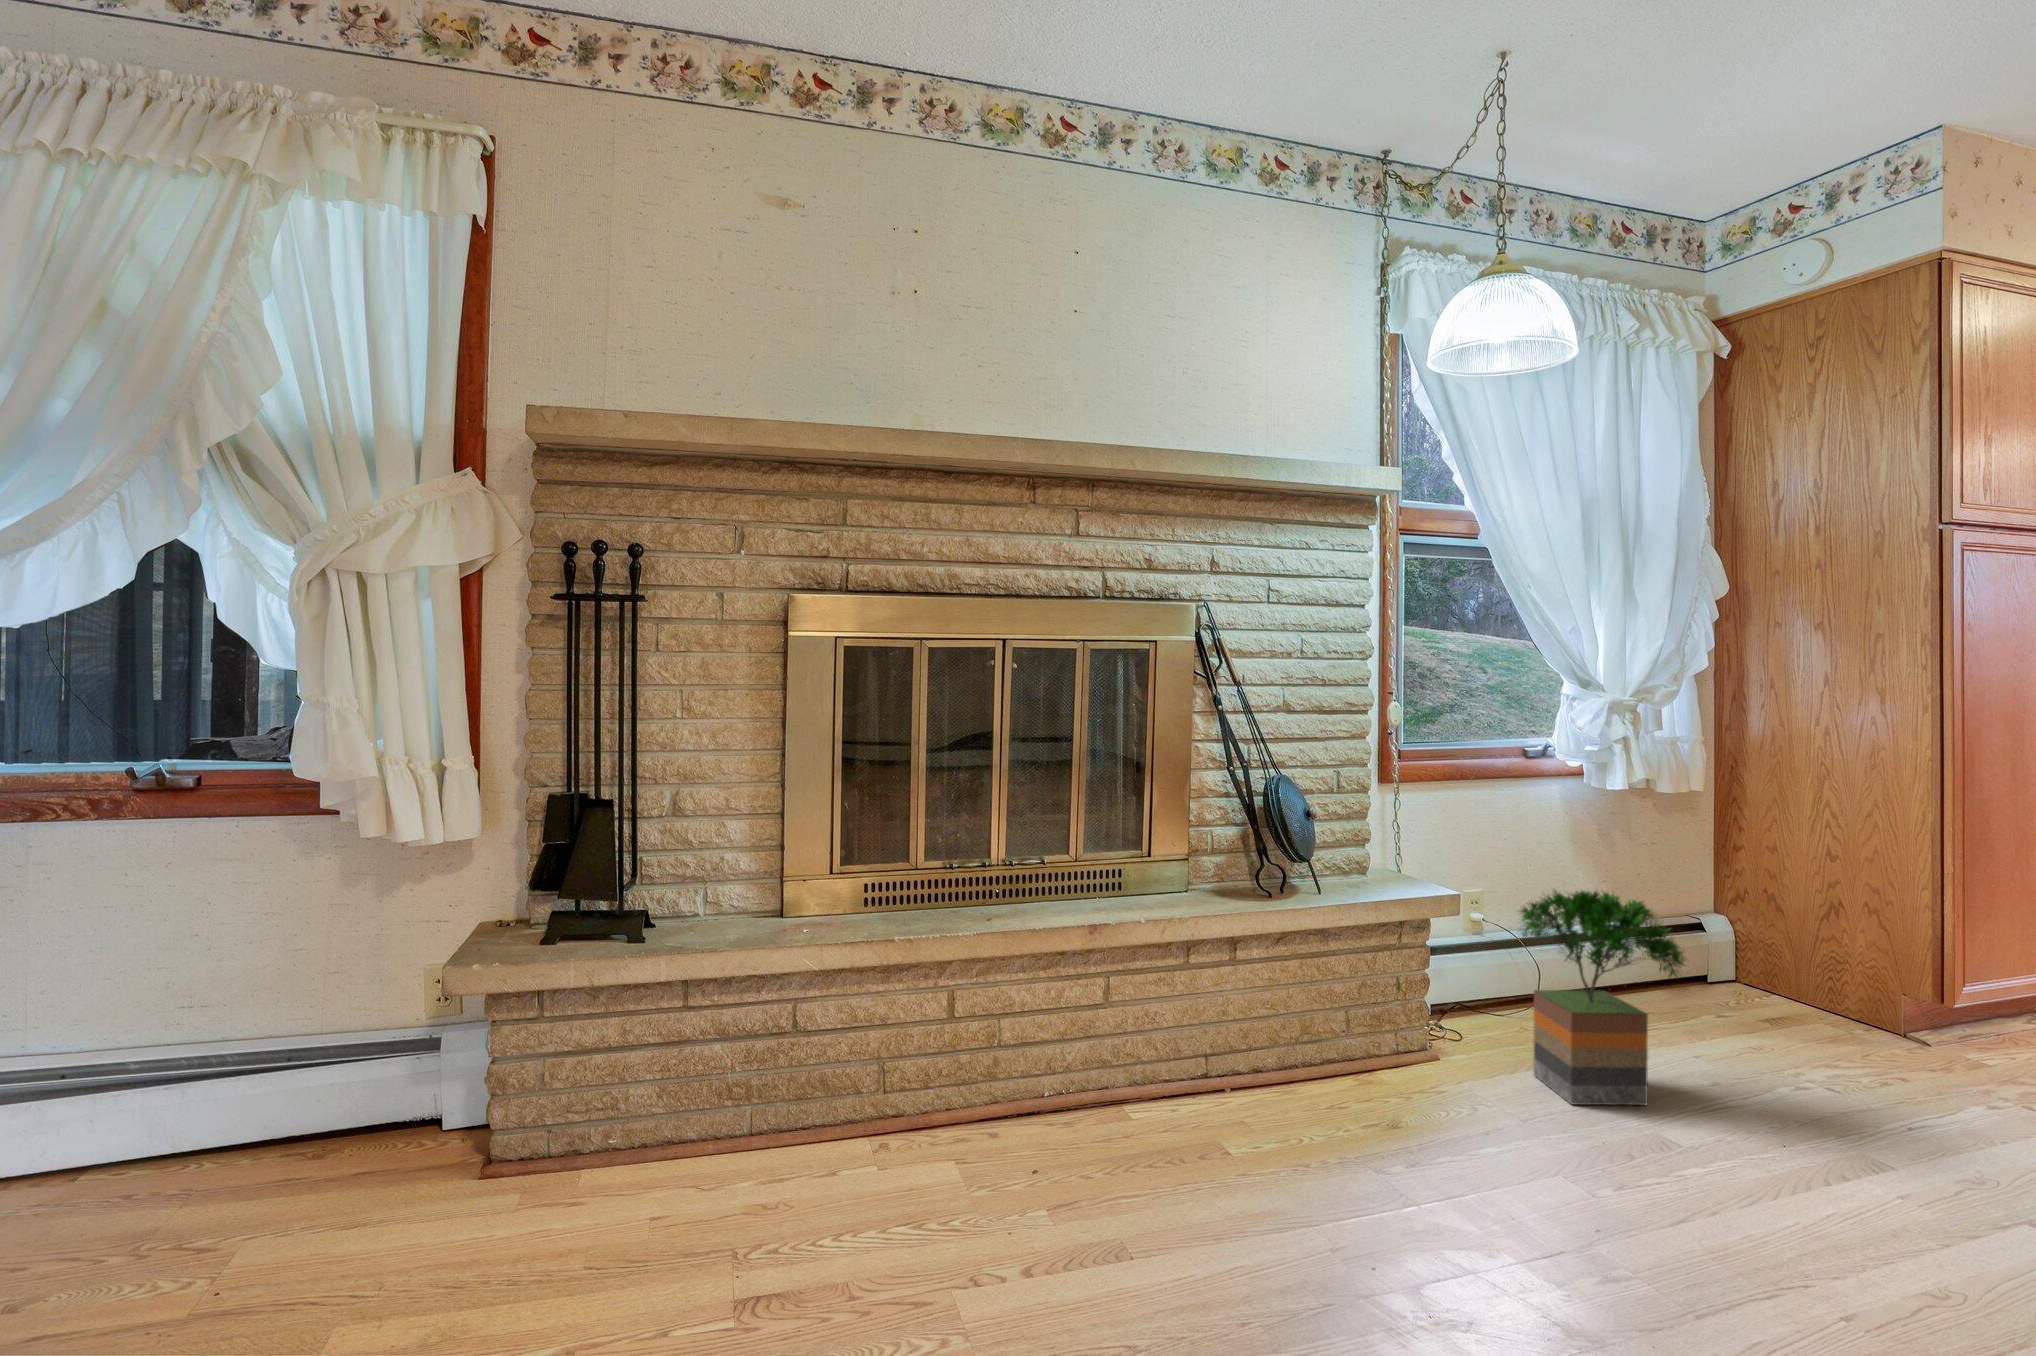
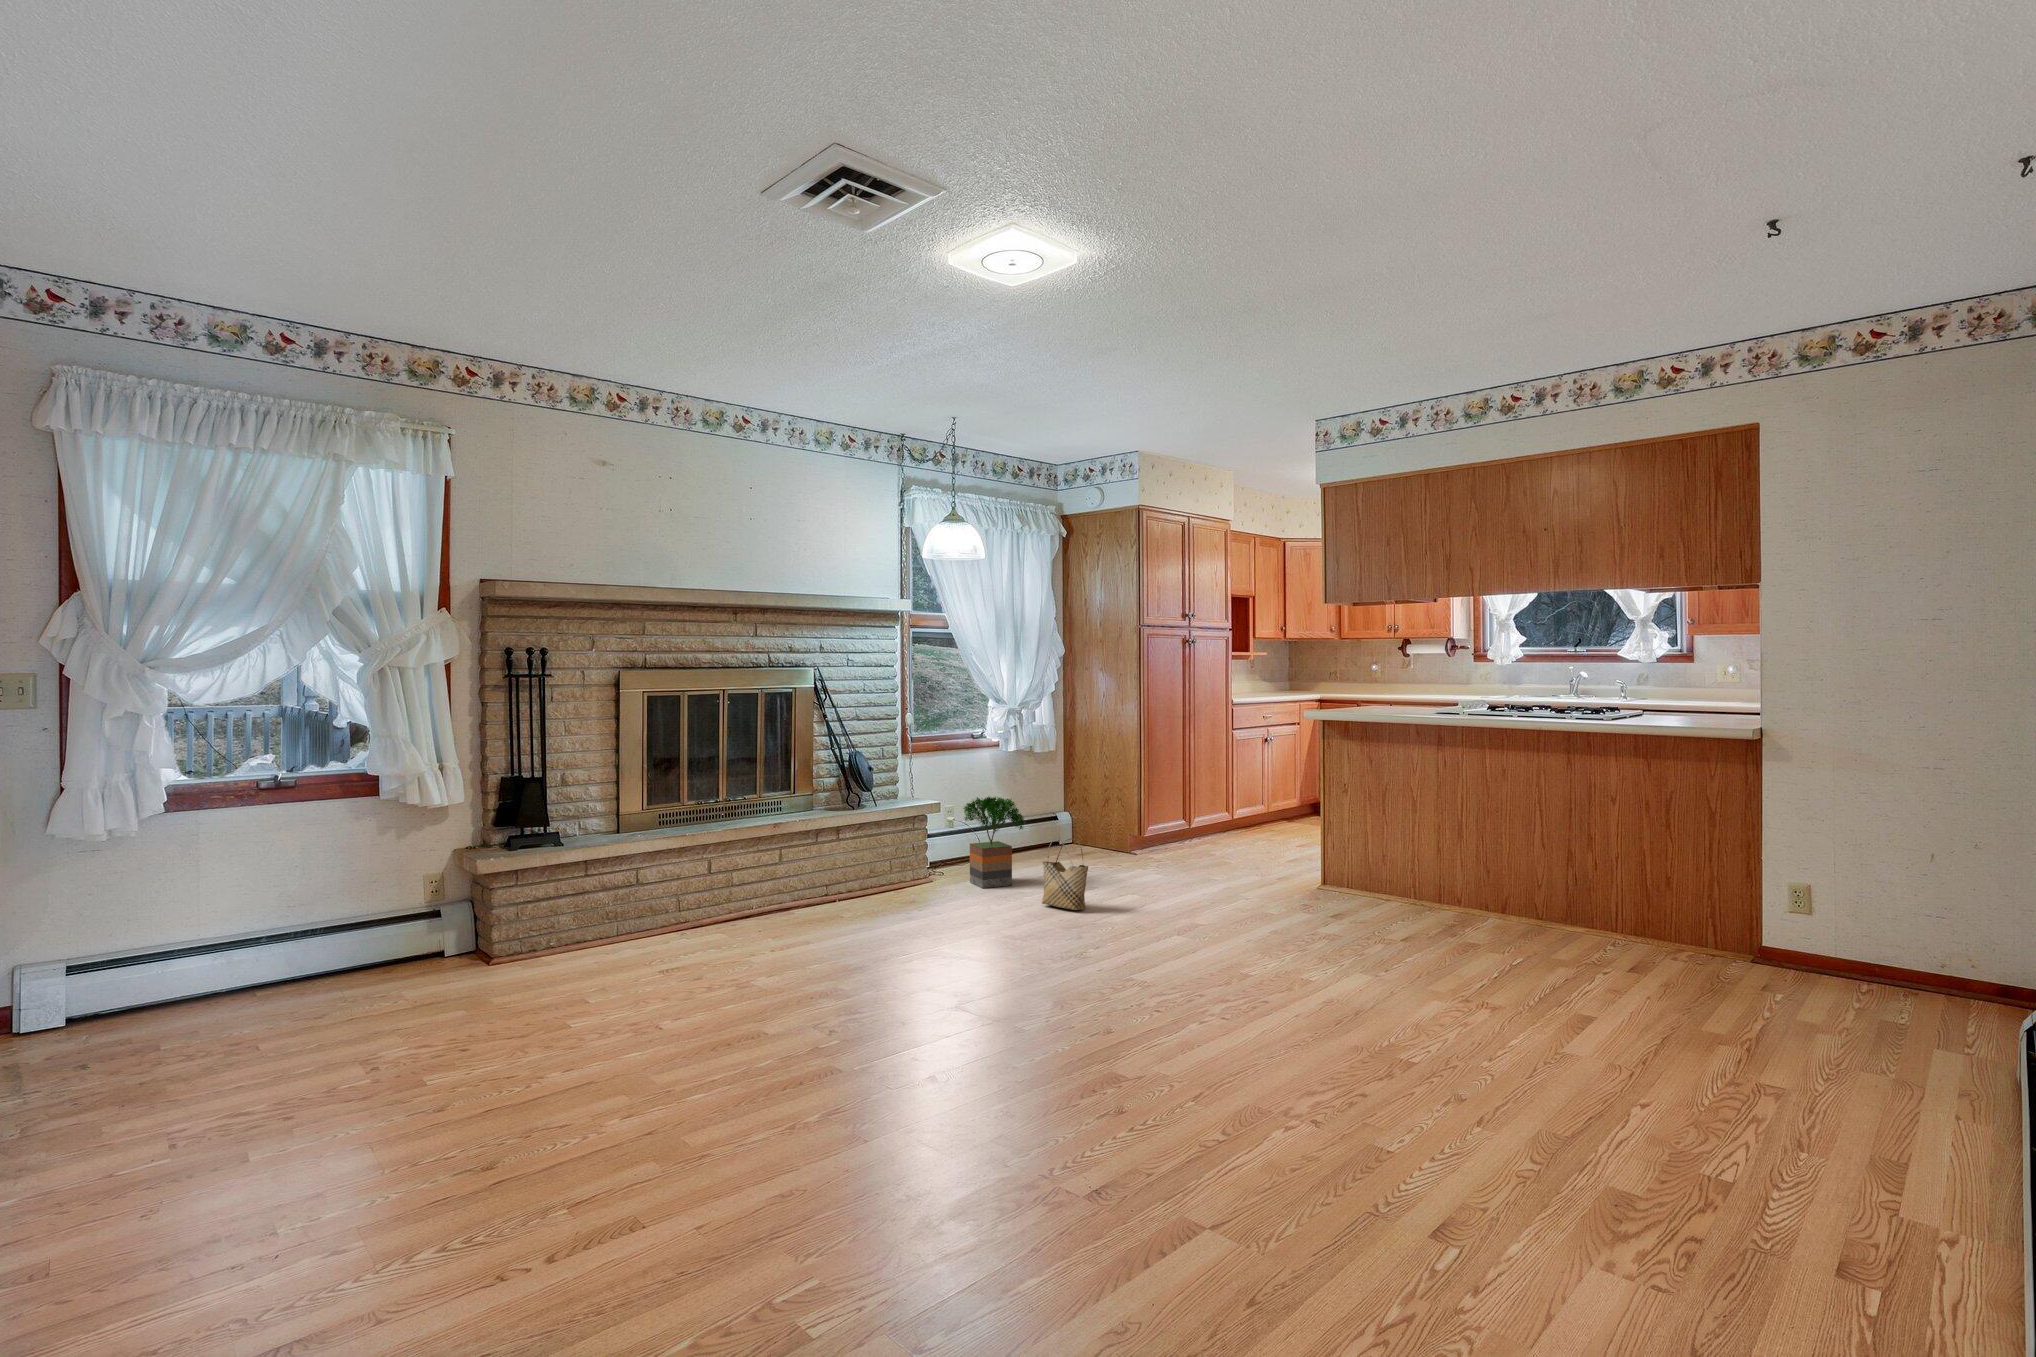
woven basket: none [1775,1044,1953,1271] -> present [1042,838,1088,910]

